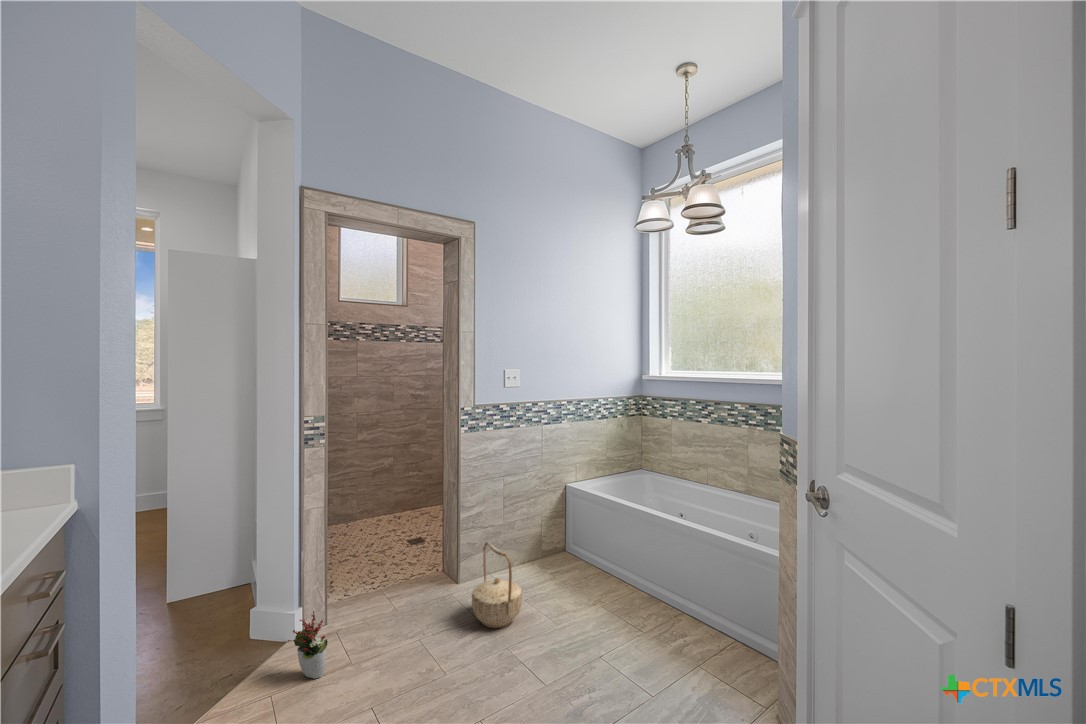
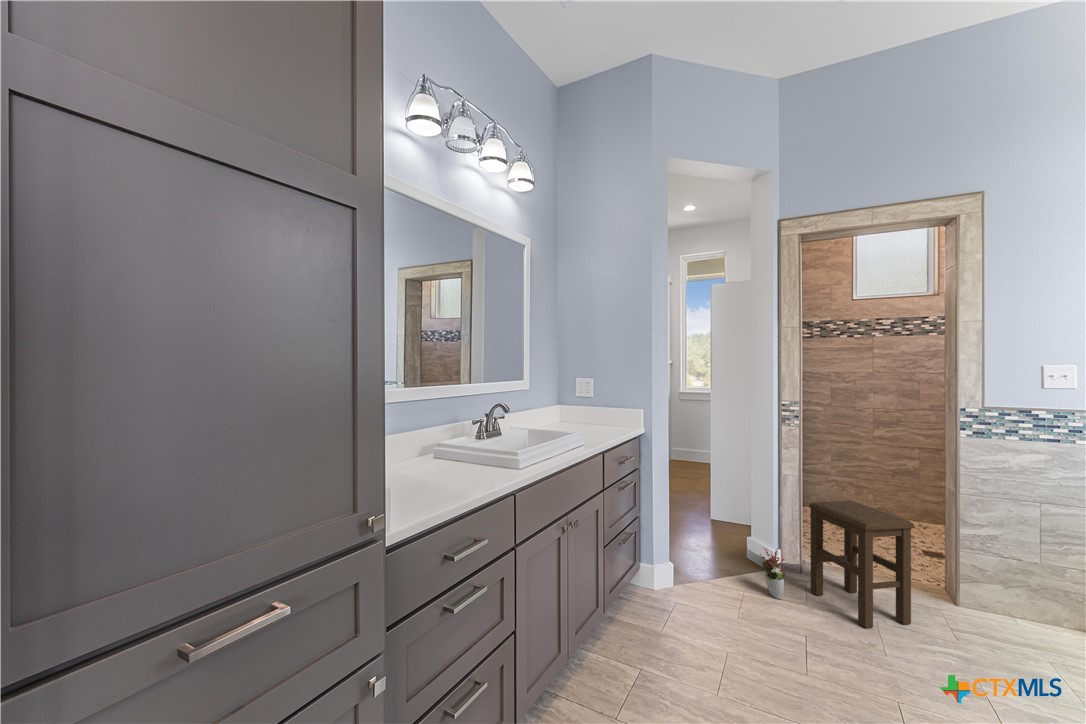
stool: none [346,519,448,658] -> present [809,501,915,628]
basket: present [472,542,522,628] -> none [947,560,1025,660]

